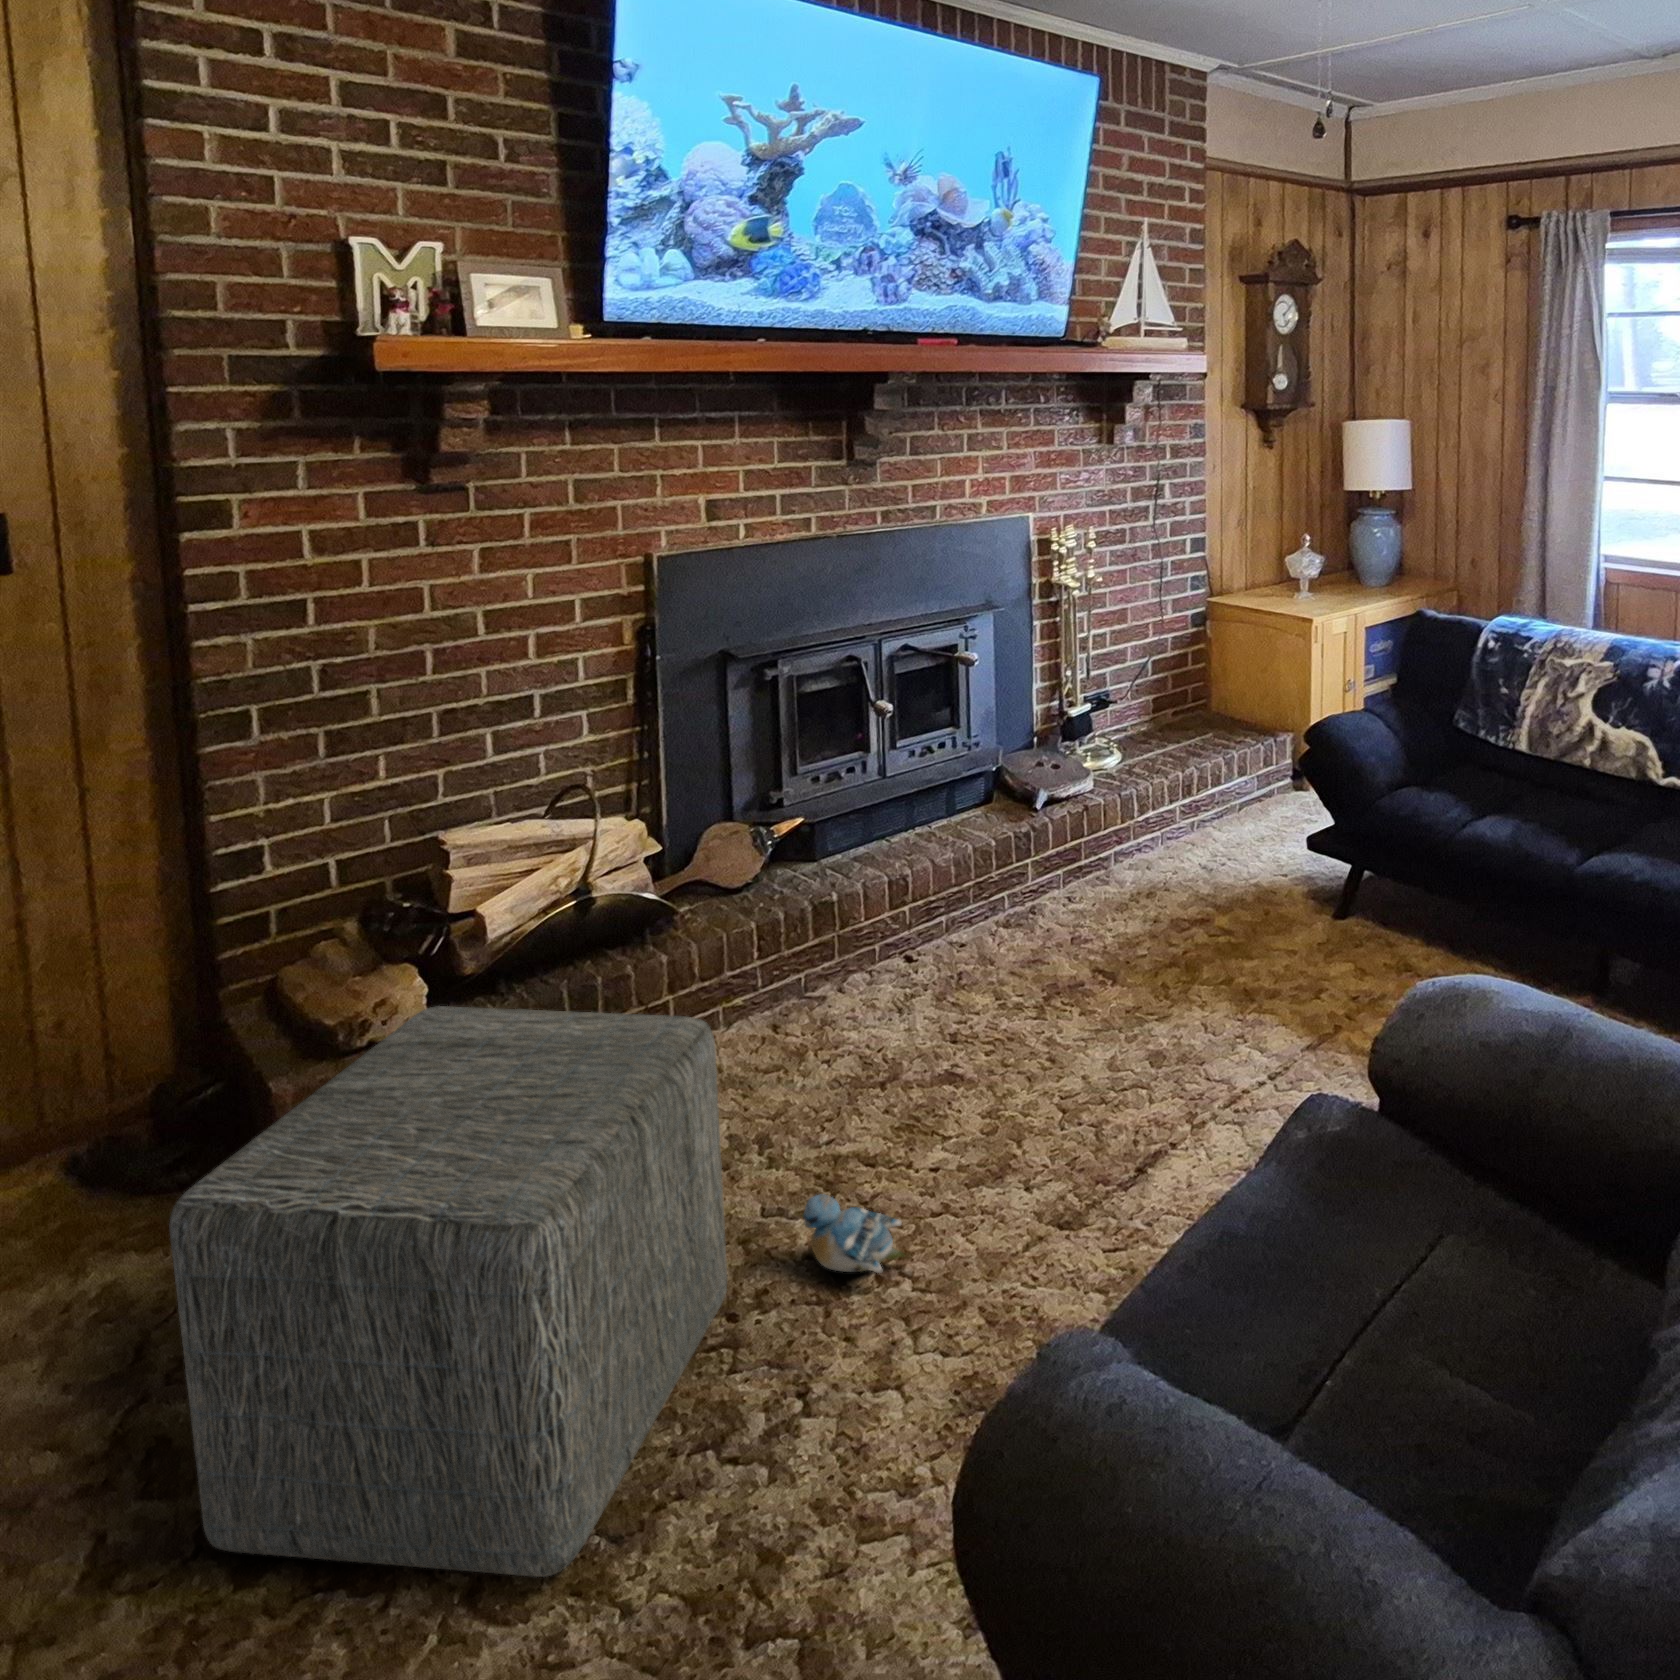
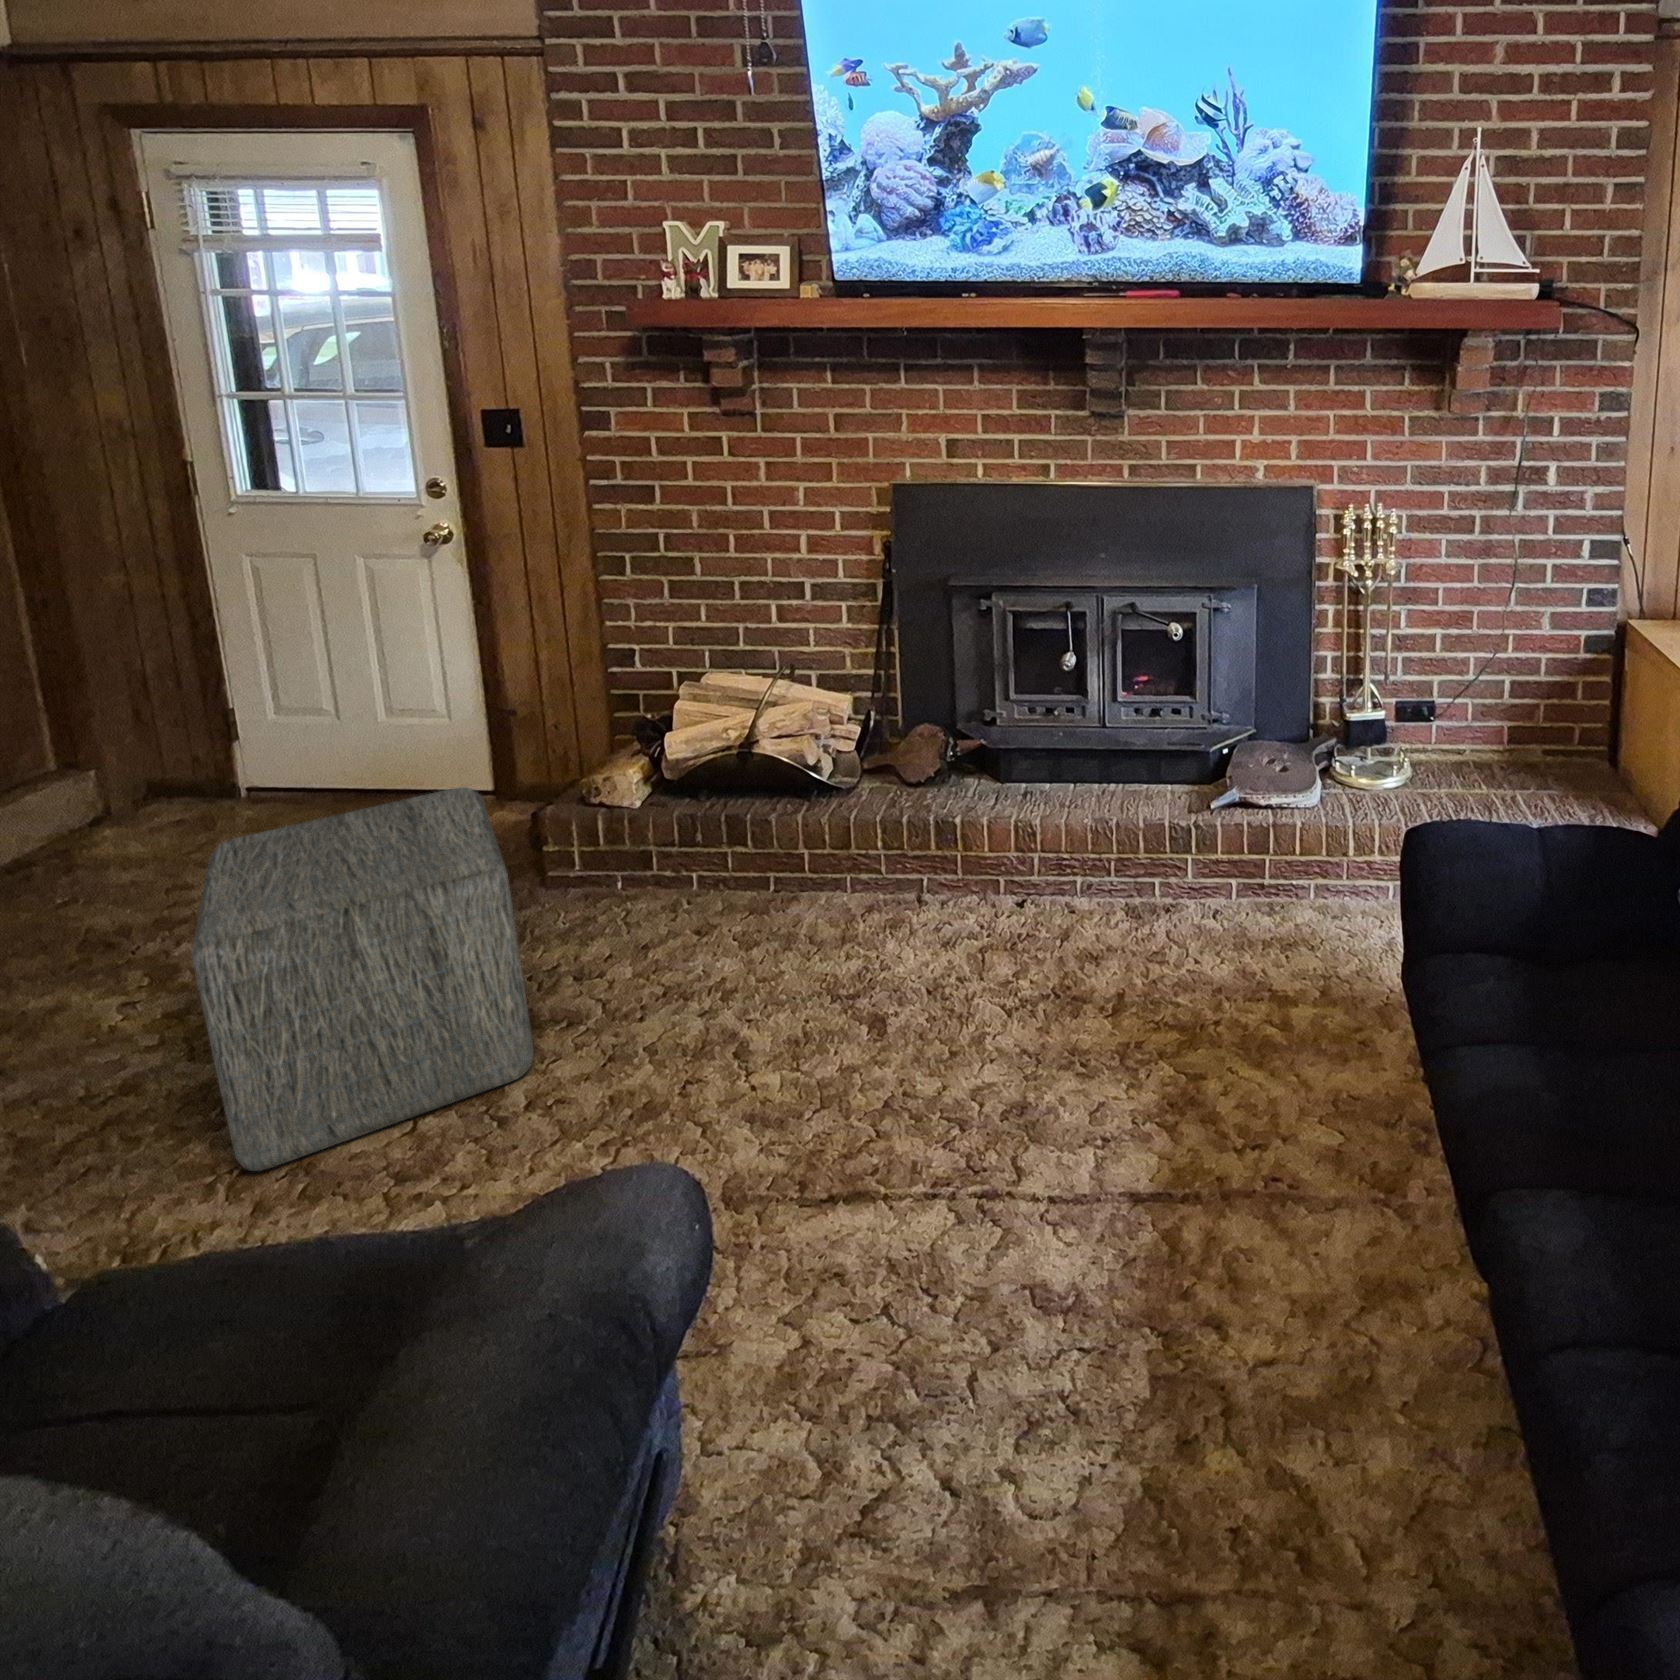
plush toy: present [802,1194,905,1273] -> none [565,1039,630,1126]

